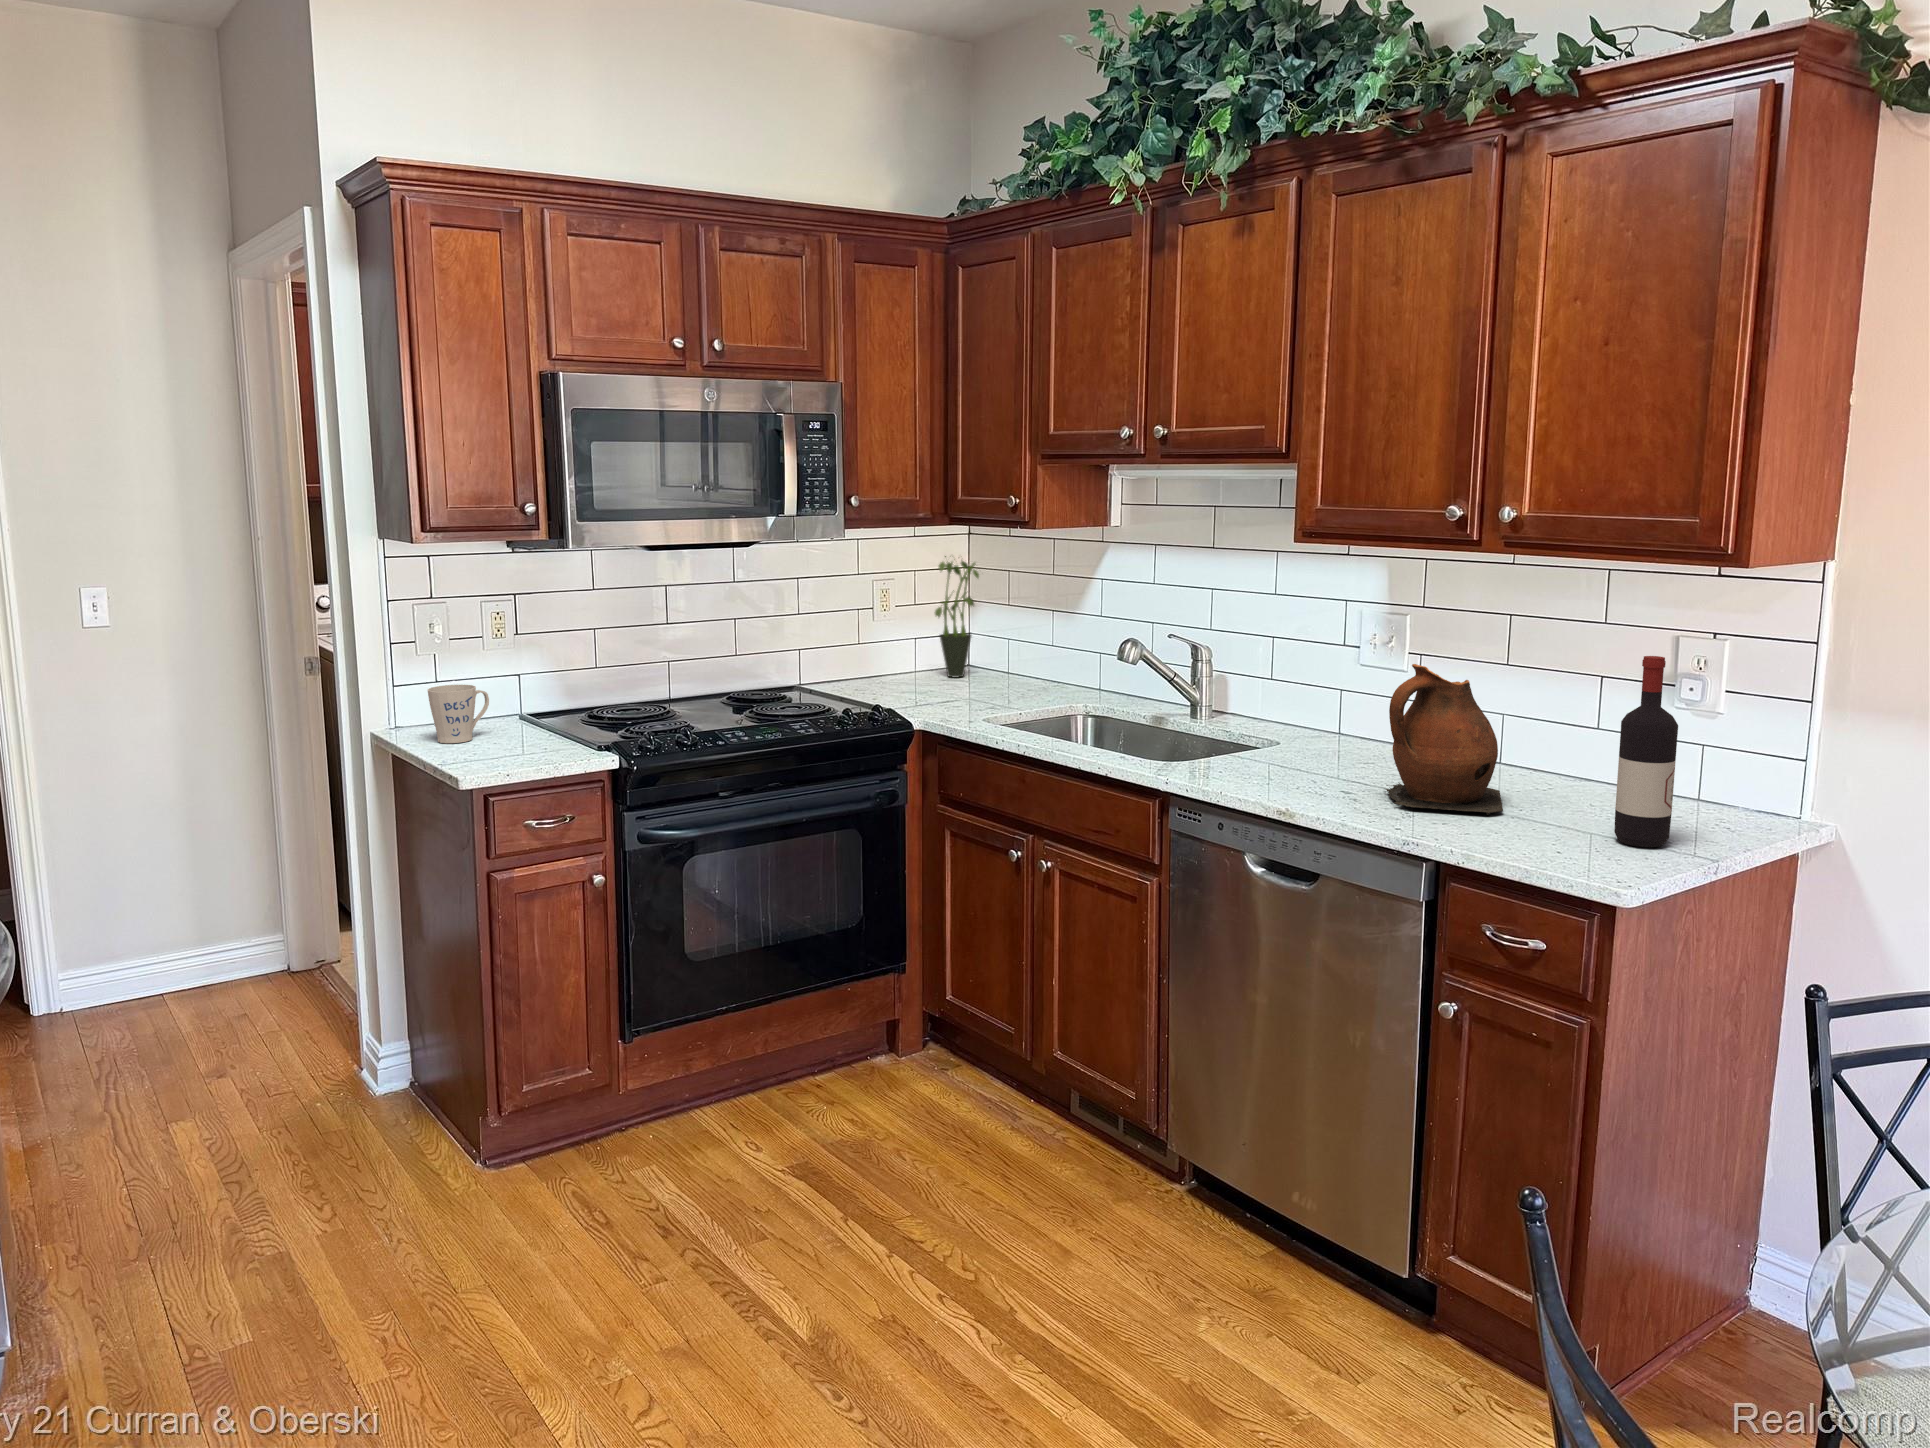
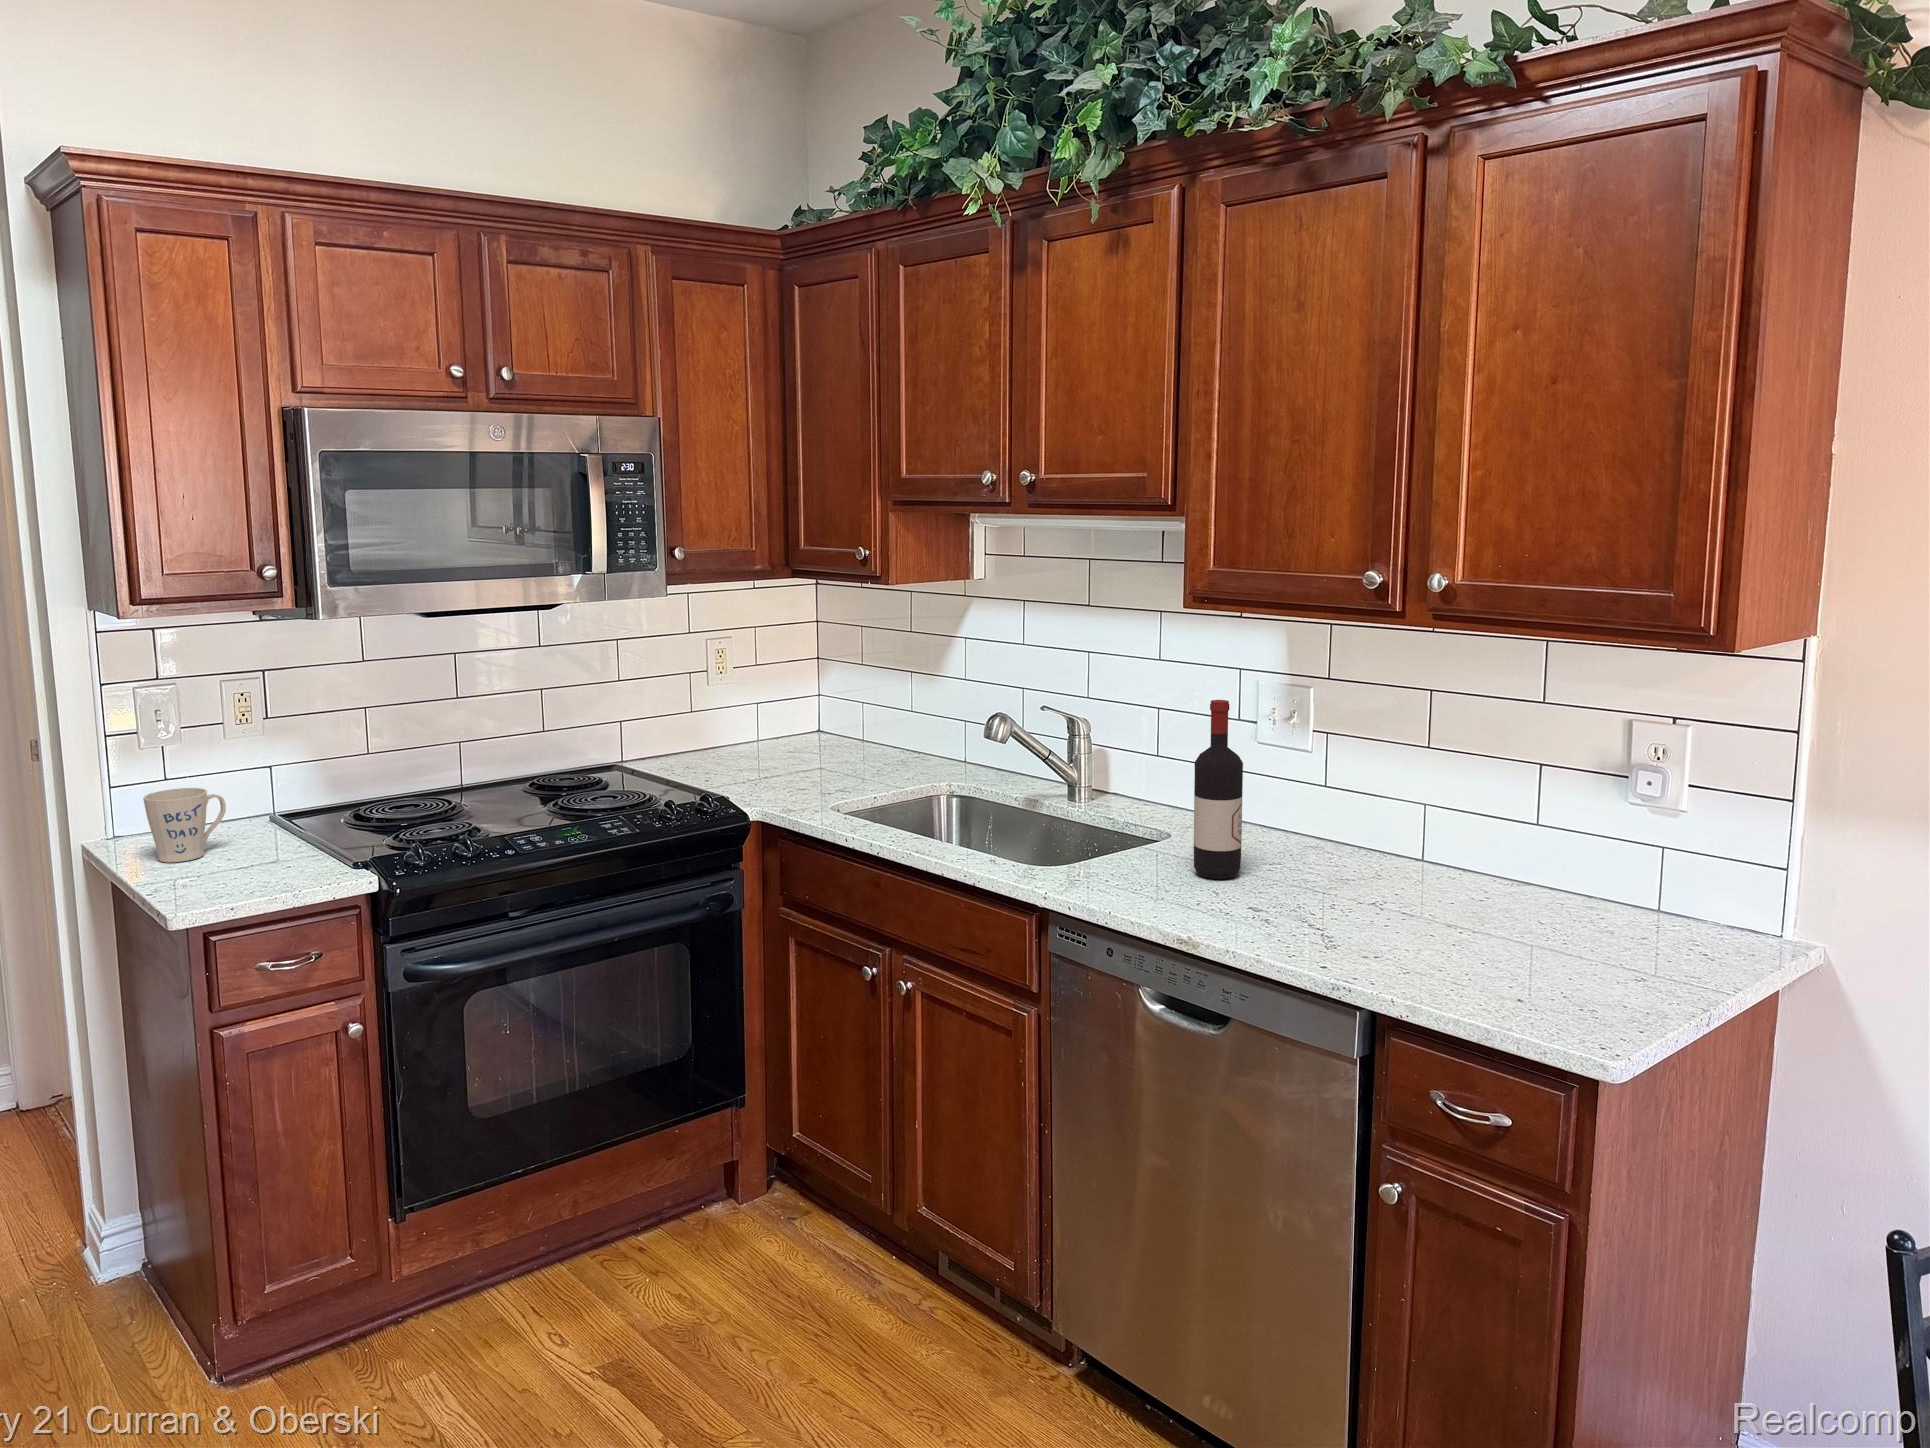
potted plant: present [935,556,979,678] -> none [776,612,832,751]
wine bottle: present [1614,656,1678,848] -> present [1194,700,1243,879]
ceramic pitcher: present [1386,664,1503,815] -> none [1297,761,1440,944]

